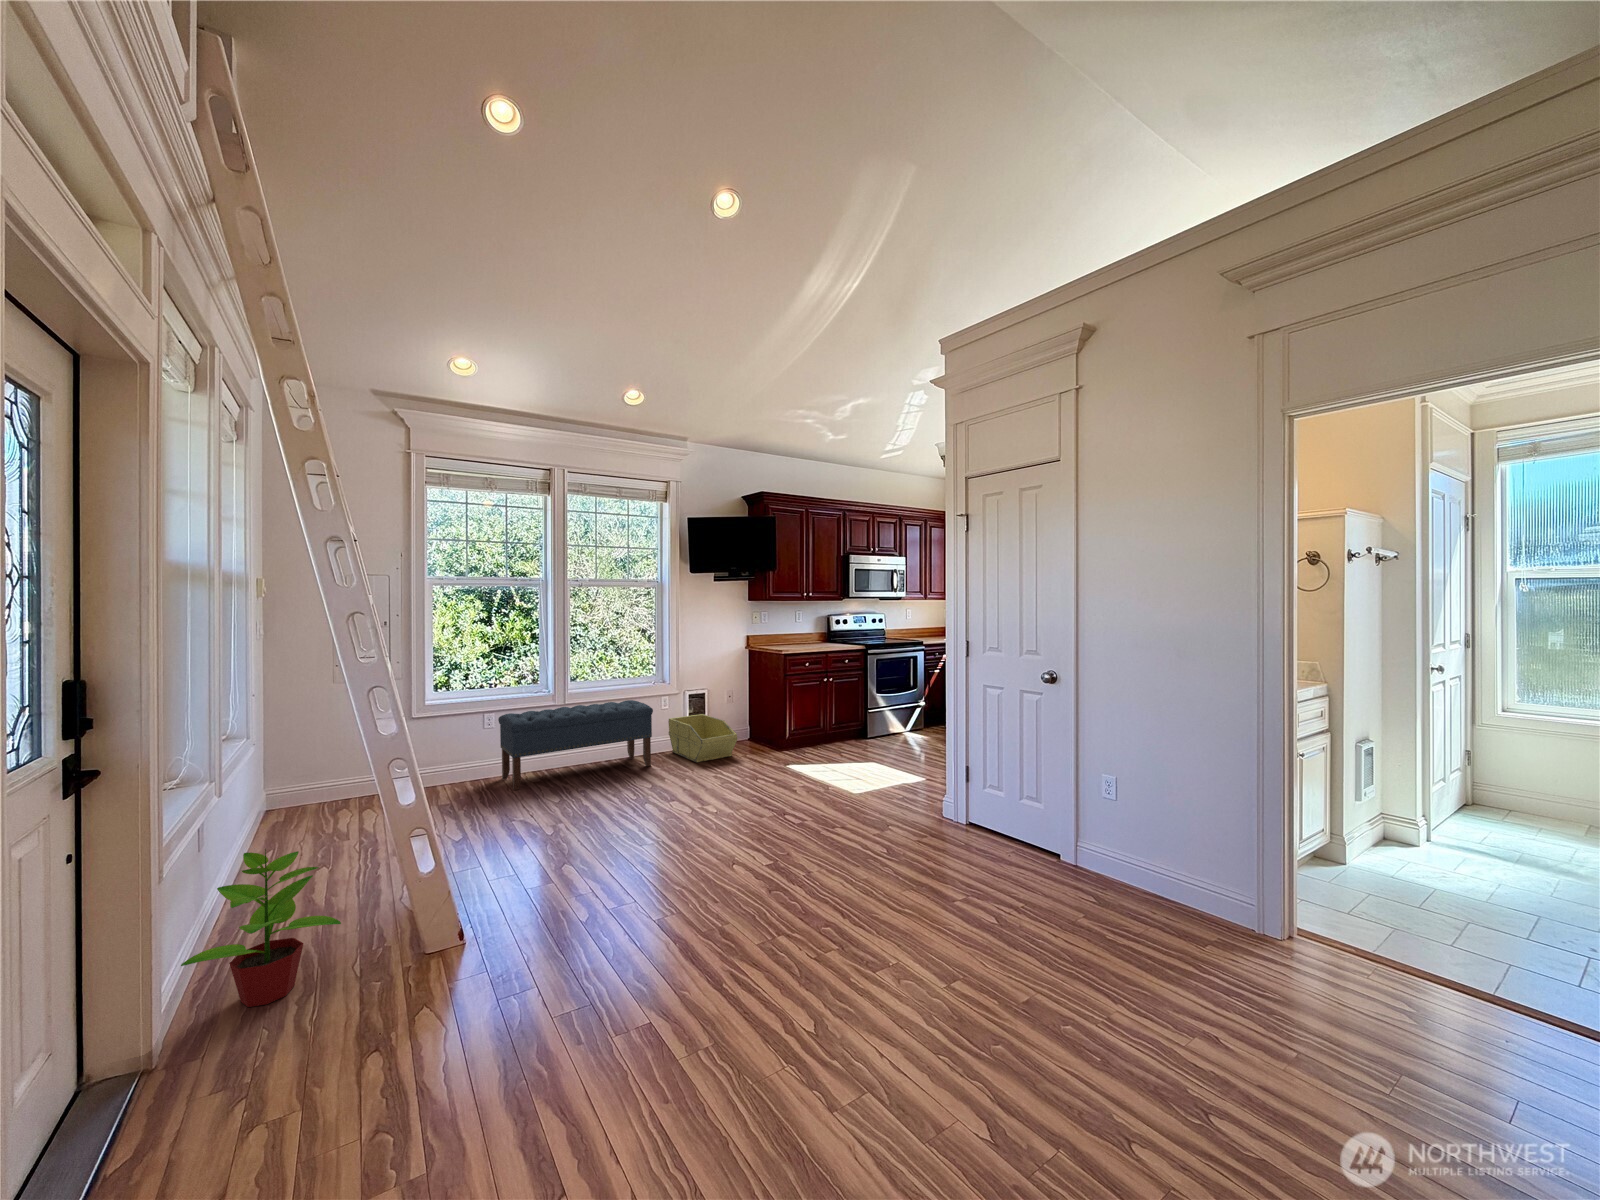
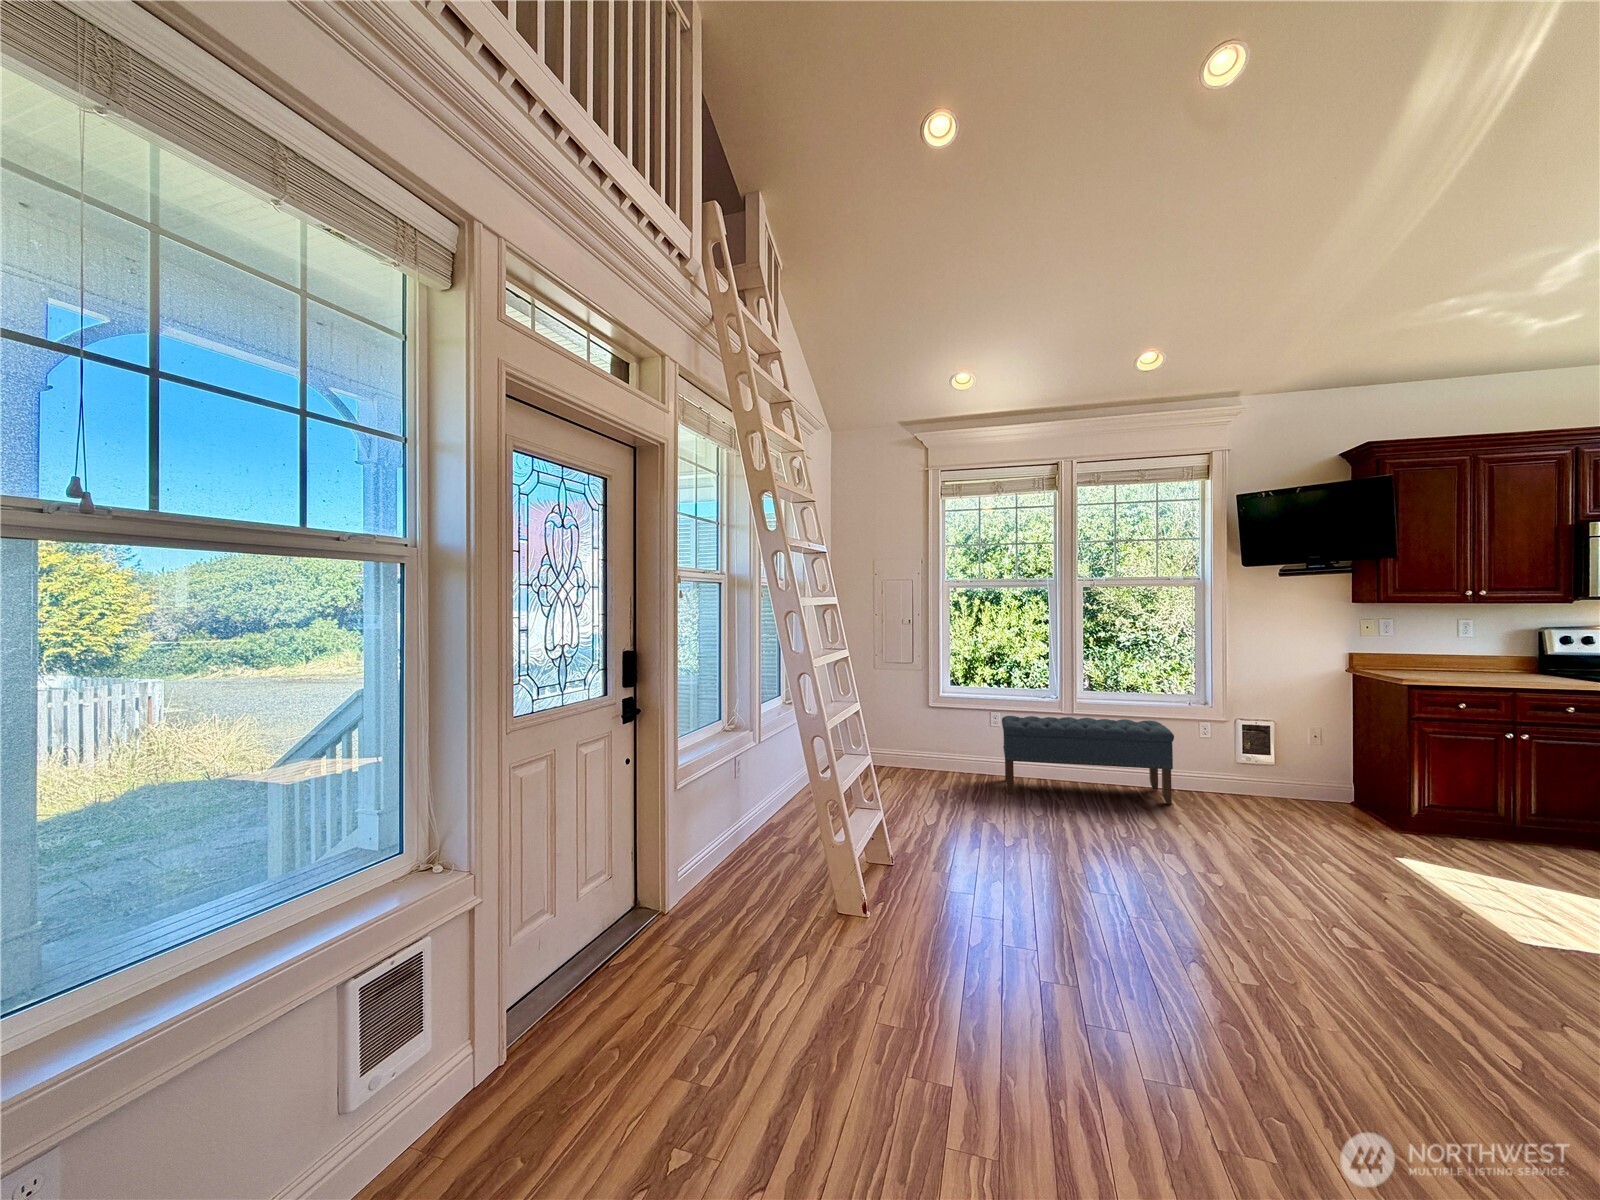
storage bin: present [668,714,737,762] -> none [1209,751,1310,819]
potted plant: present [181,849,341,1007] -> none [689,785,775,902]

